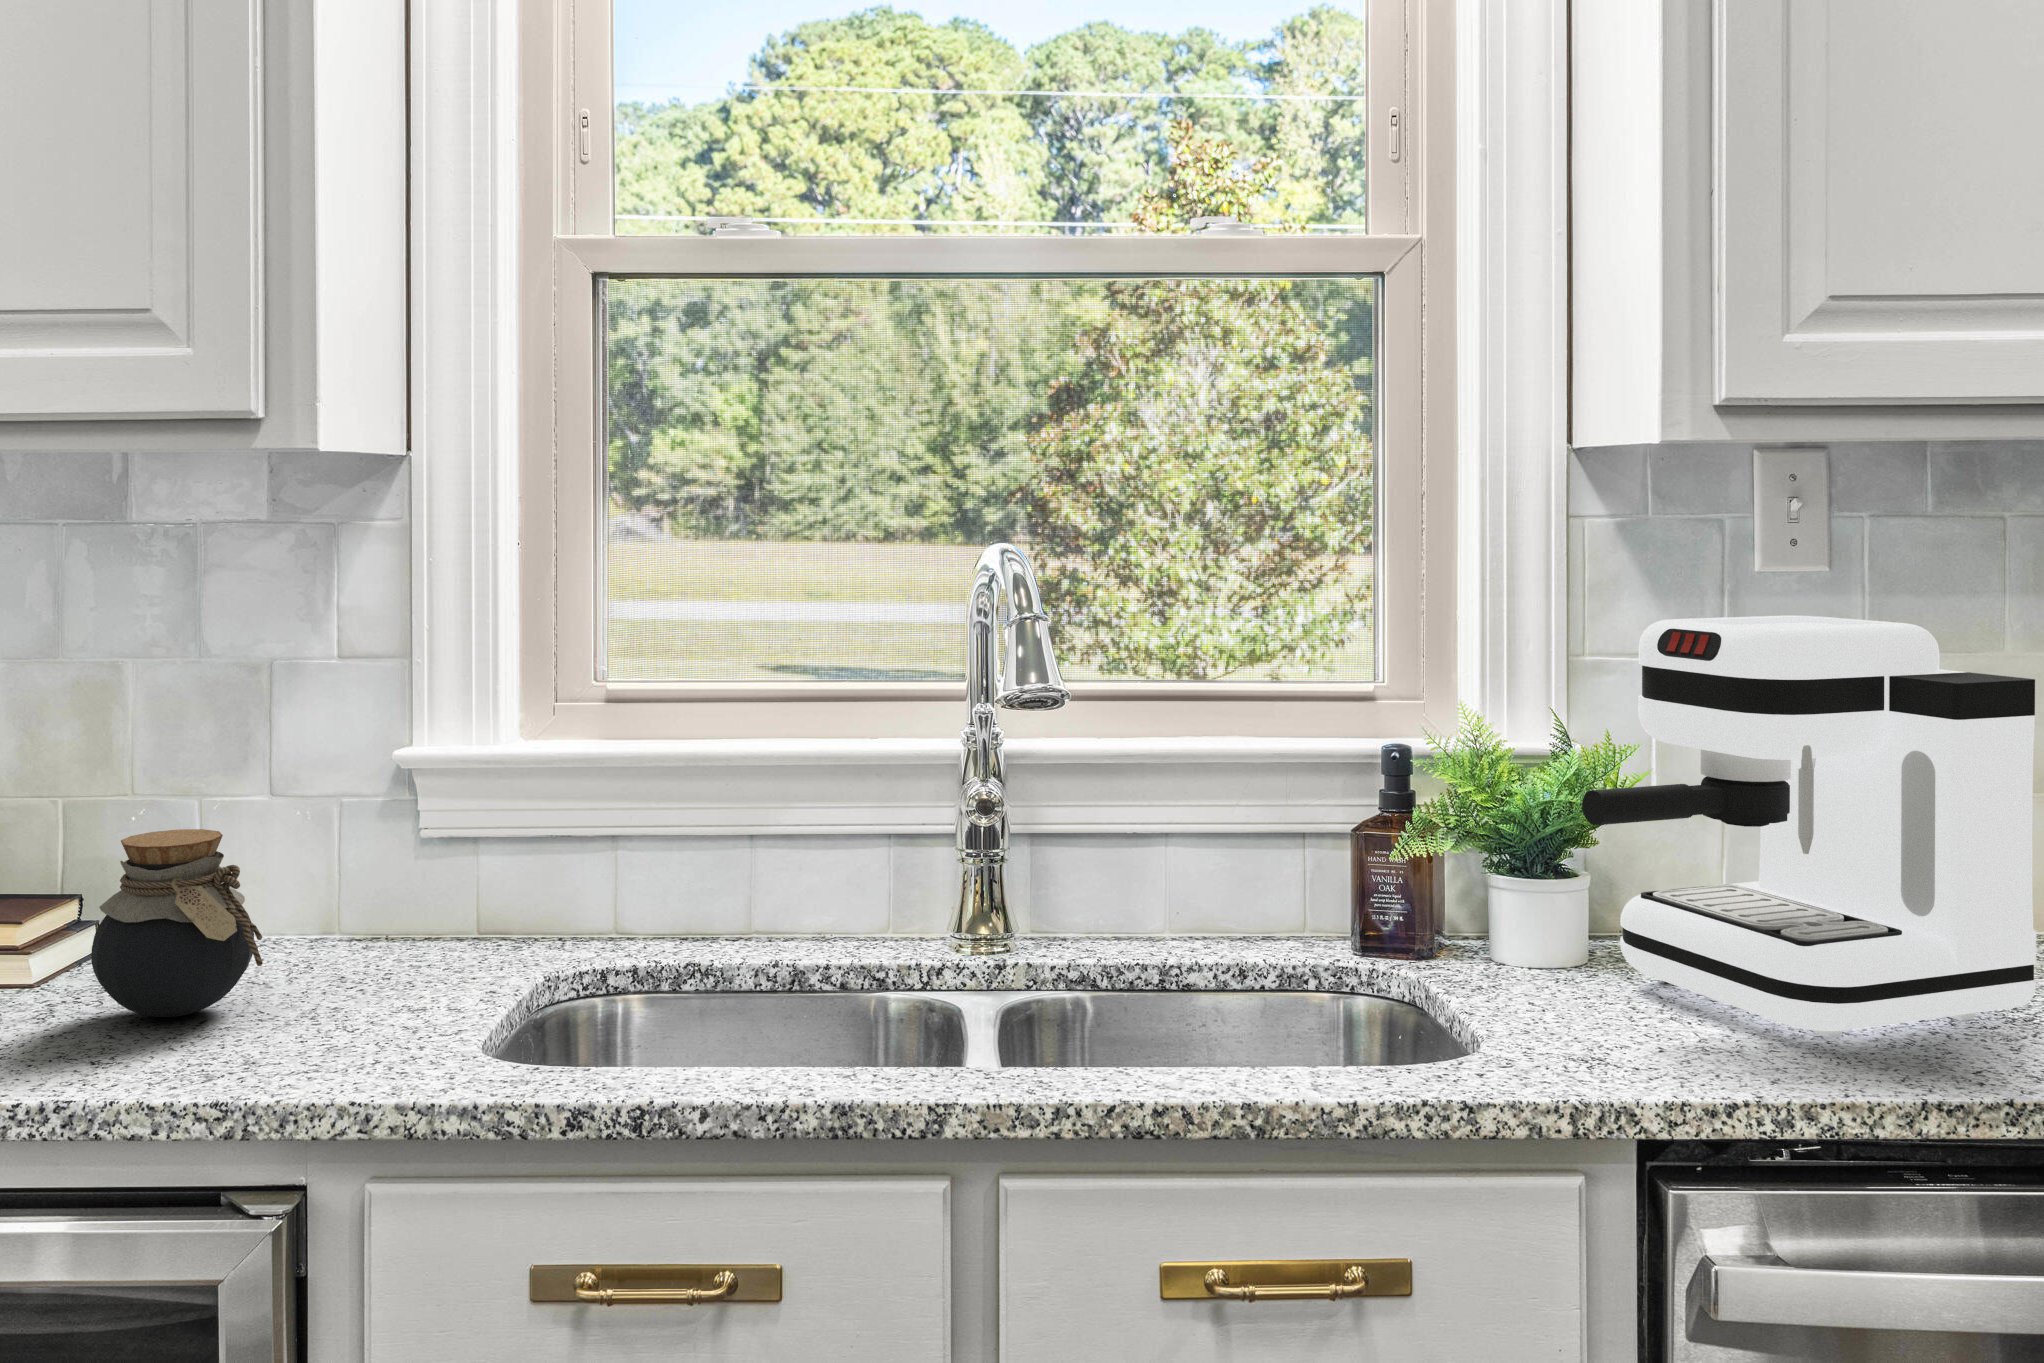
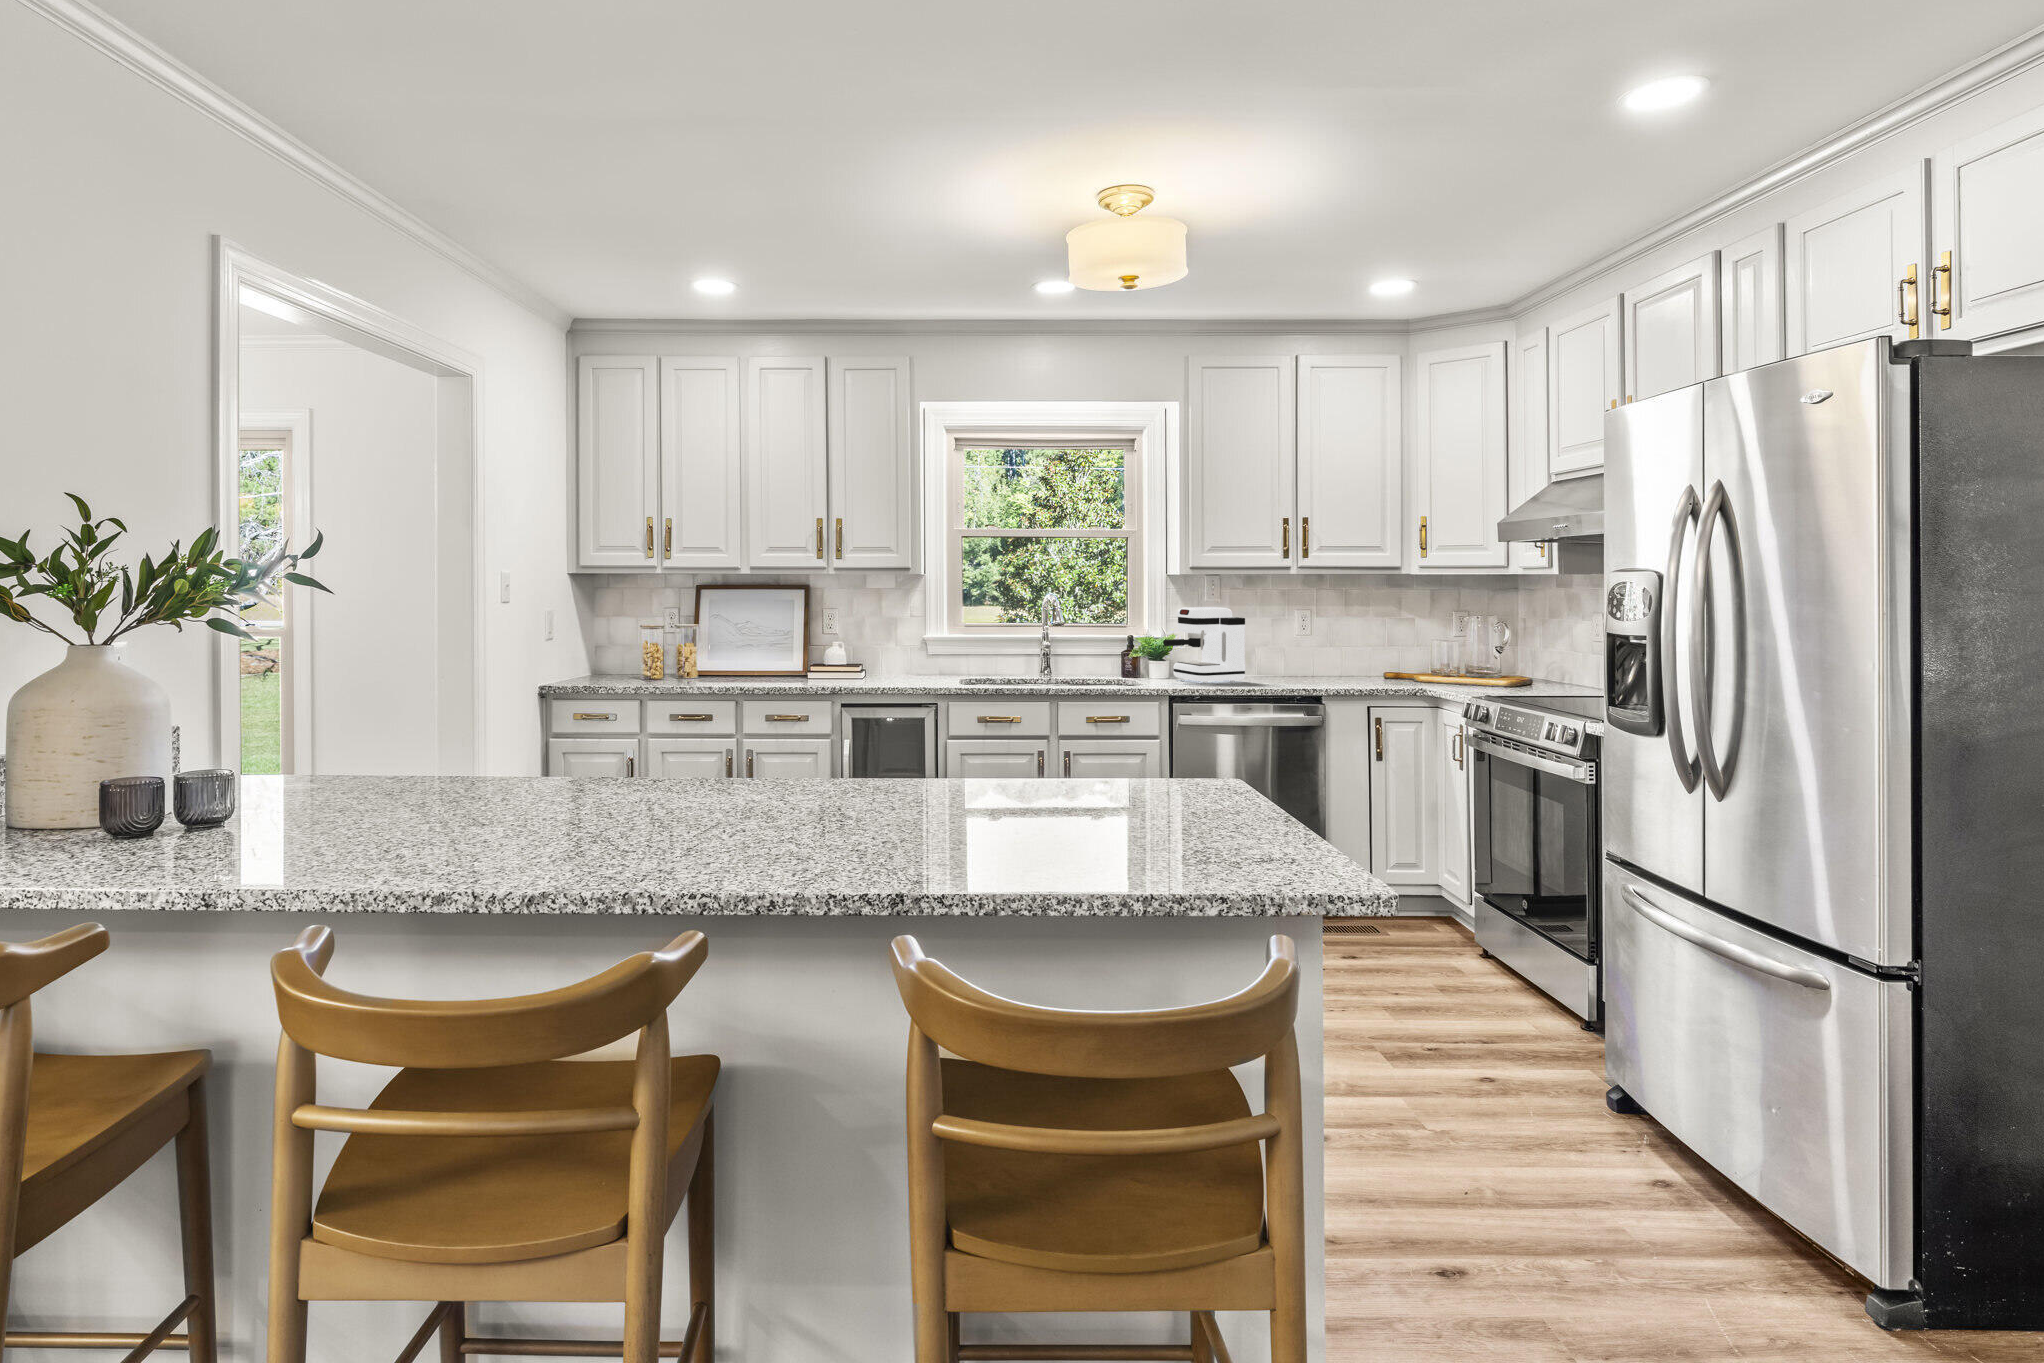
jar: present [91,829,263,1017] -> none [881,649,914,683]

